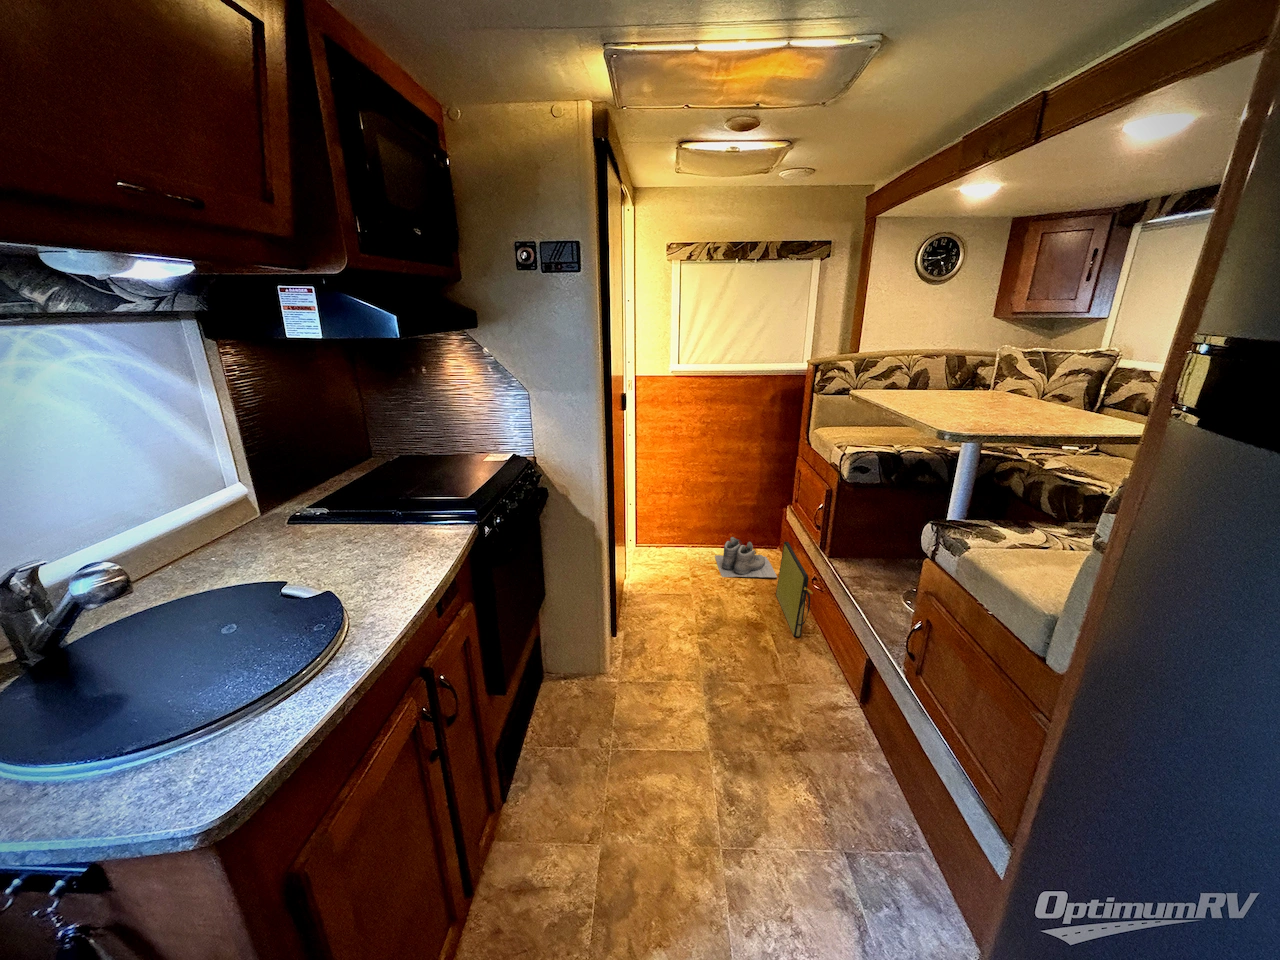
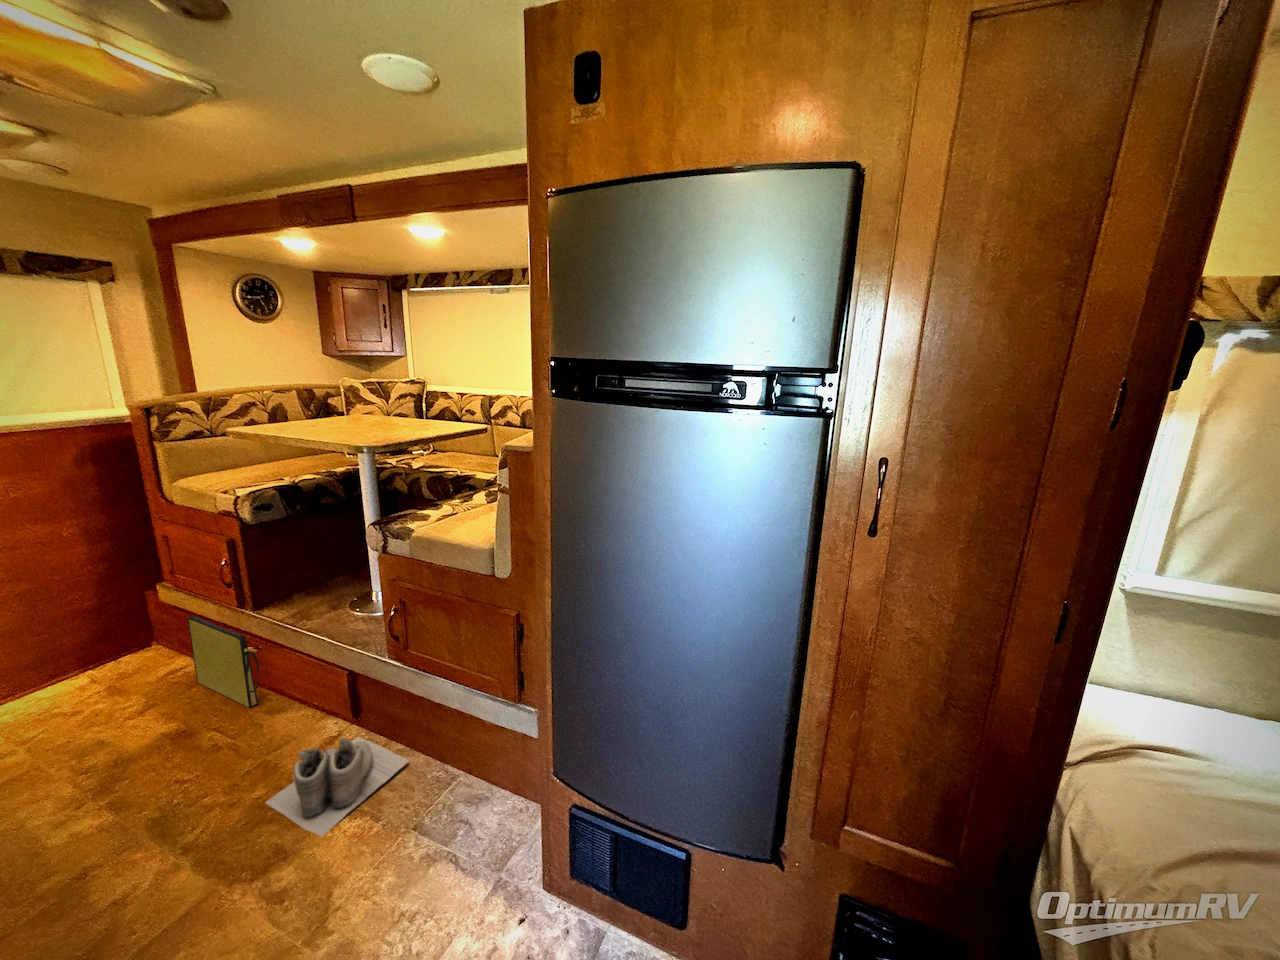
boots: present [715,537,777,577] -> present [266,737,409,836]

